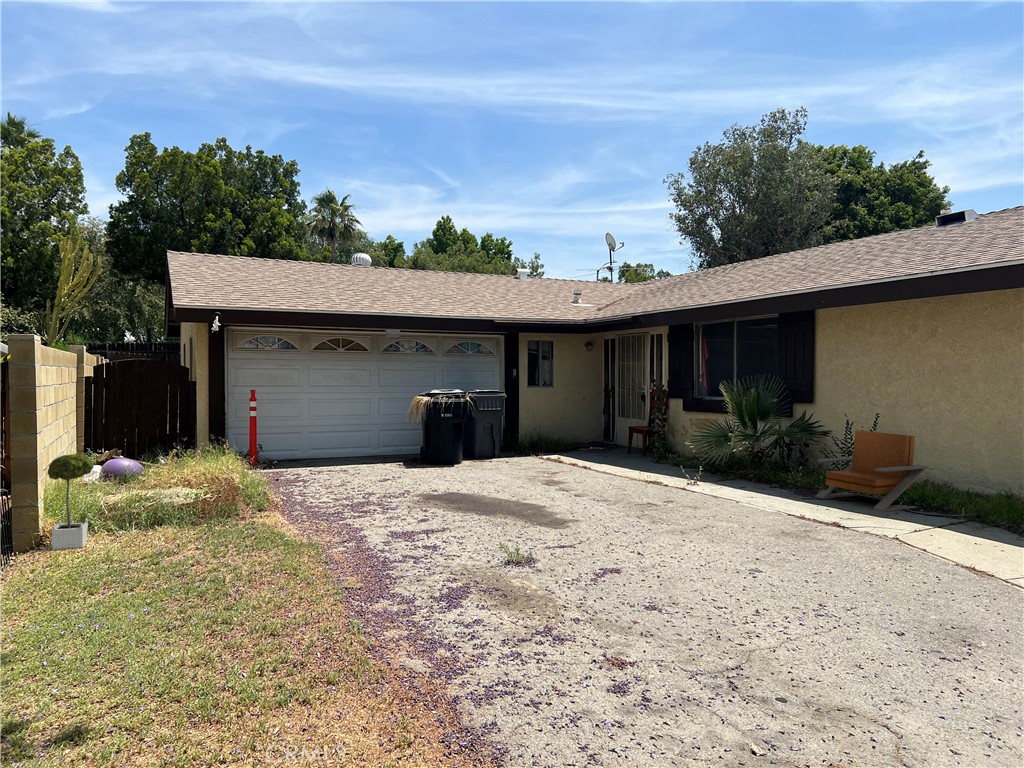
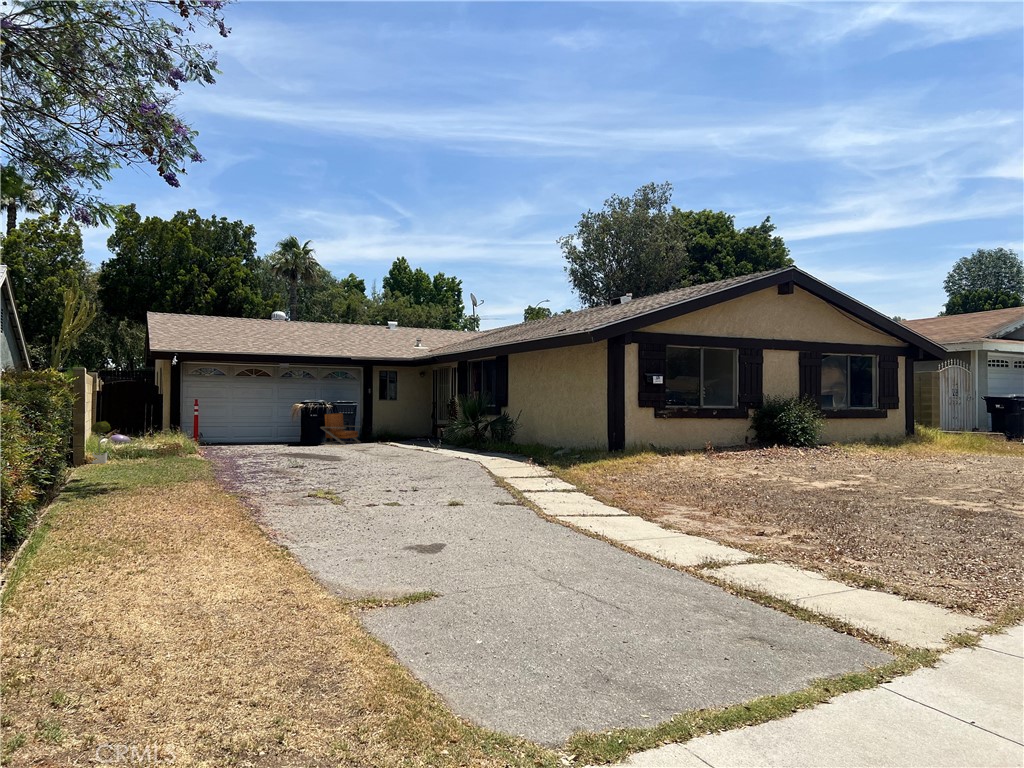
lounge chair: present [816,430,927,511] -> present [320,413,360,445]

